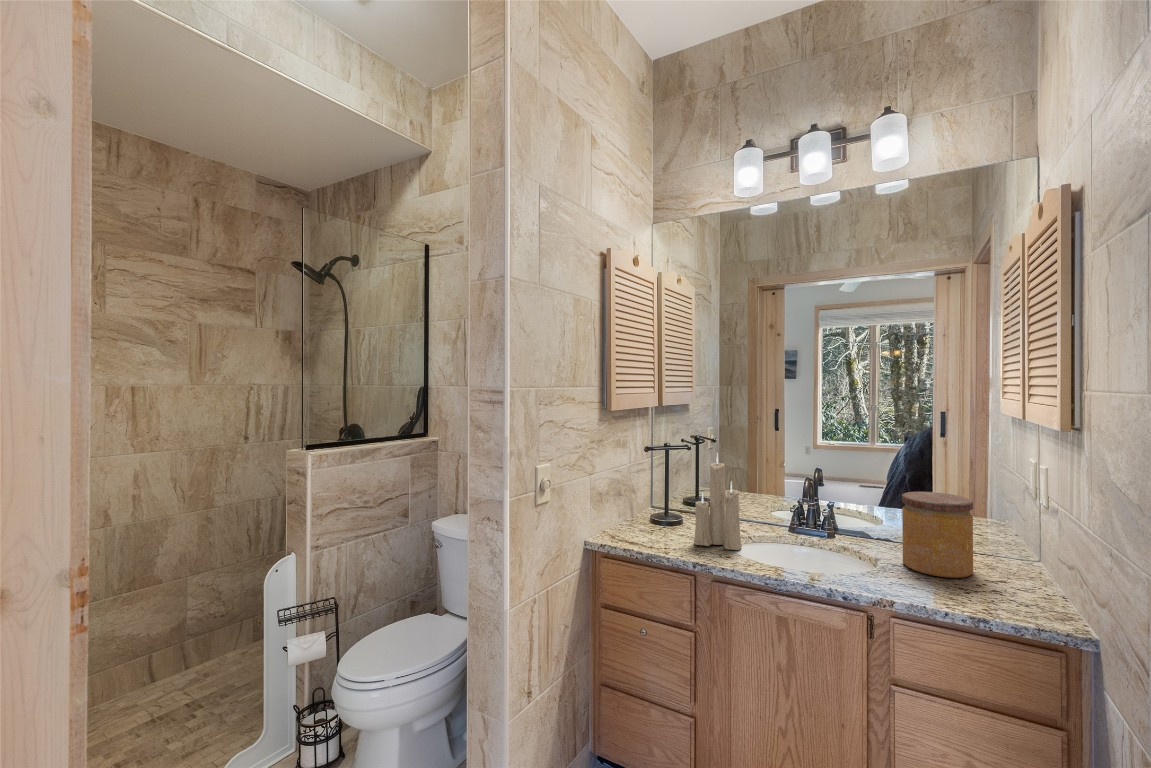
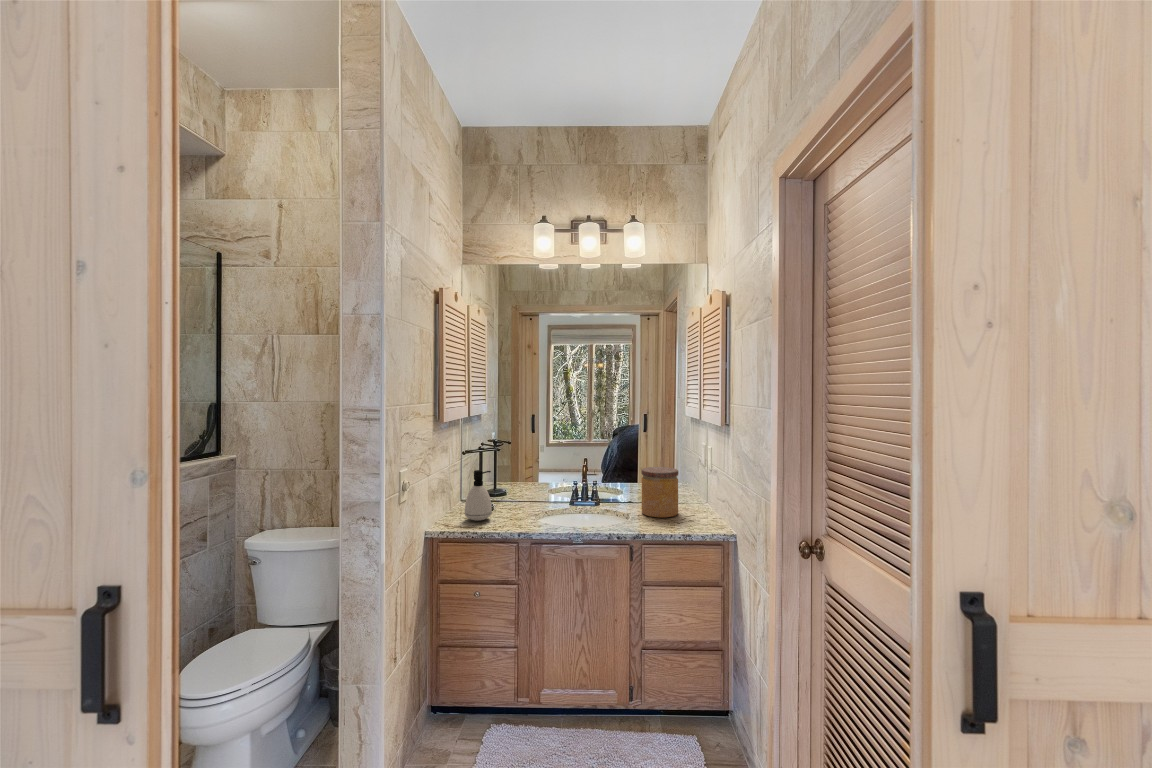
candle: present [694,453,742,550] -> none [510,447,544,521]
soap dispenser: none [639,473,673,537] -> present [465,470,492,521]

